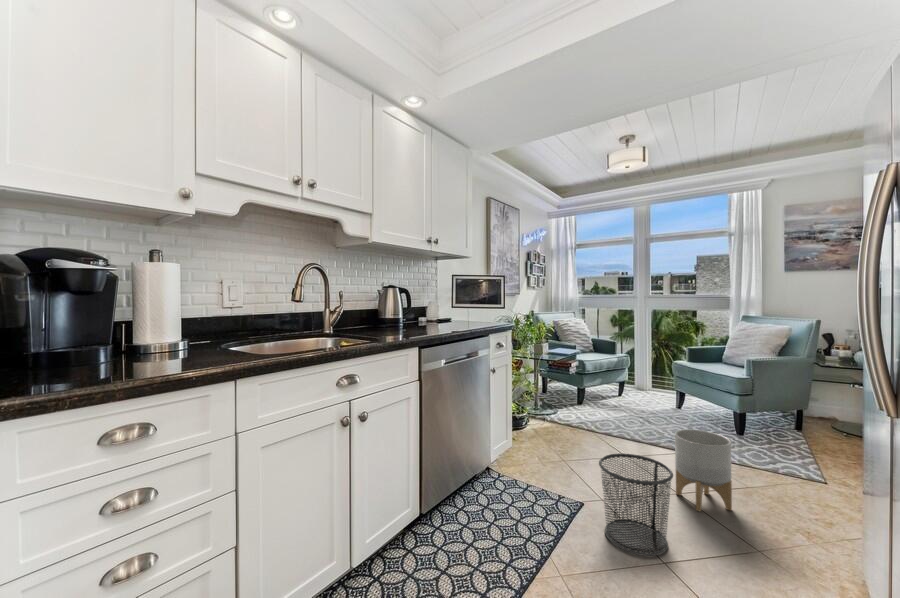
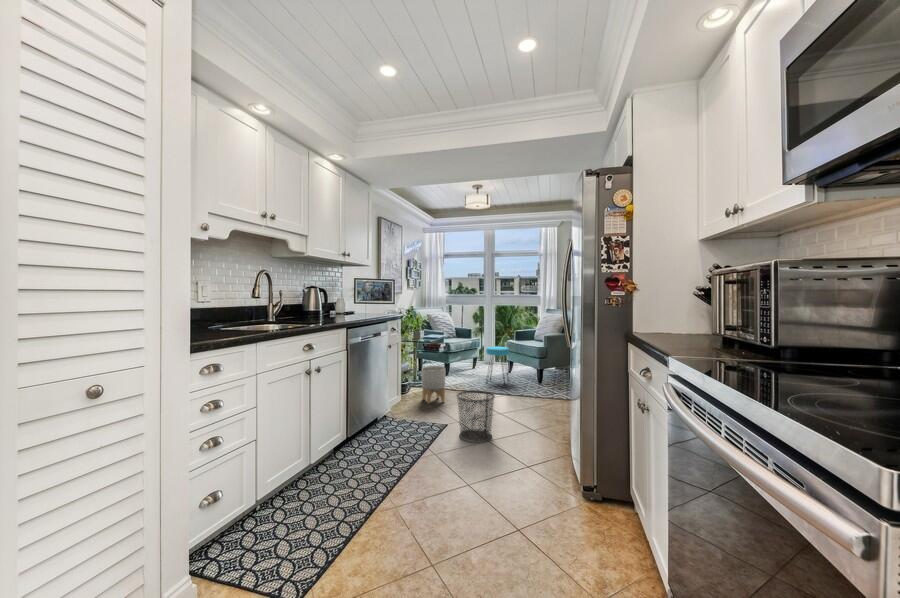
stool: none [641,369,680,428] -> present [486,346,509,384]
planter: present [675,429,732,511] -> present [422,366,445,404]

